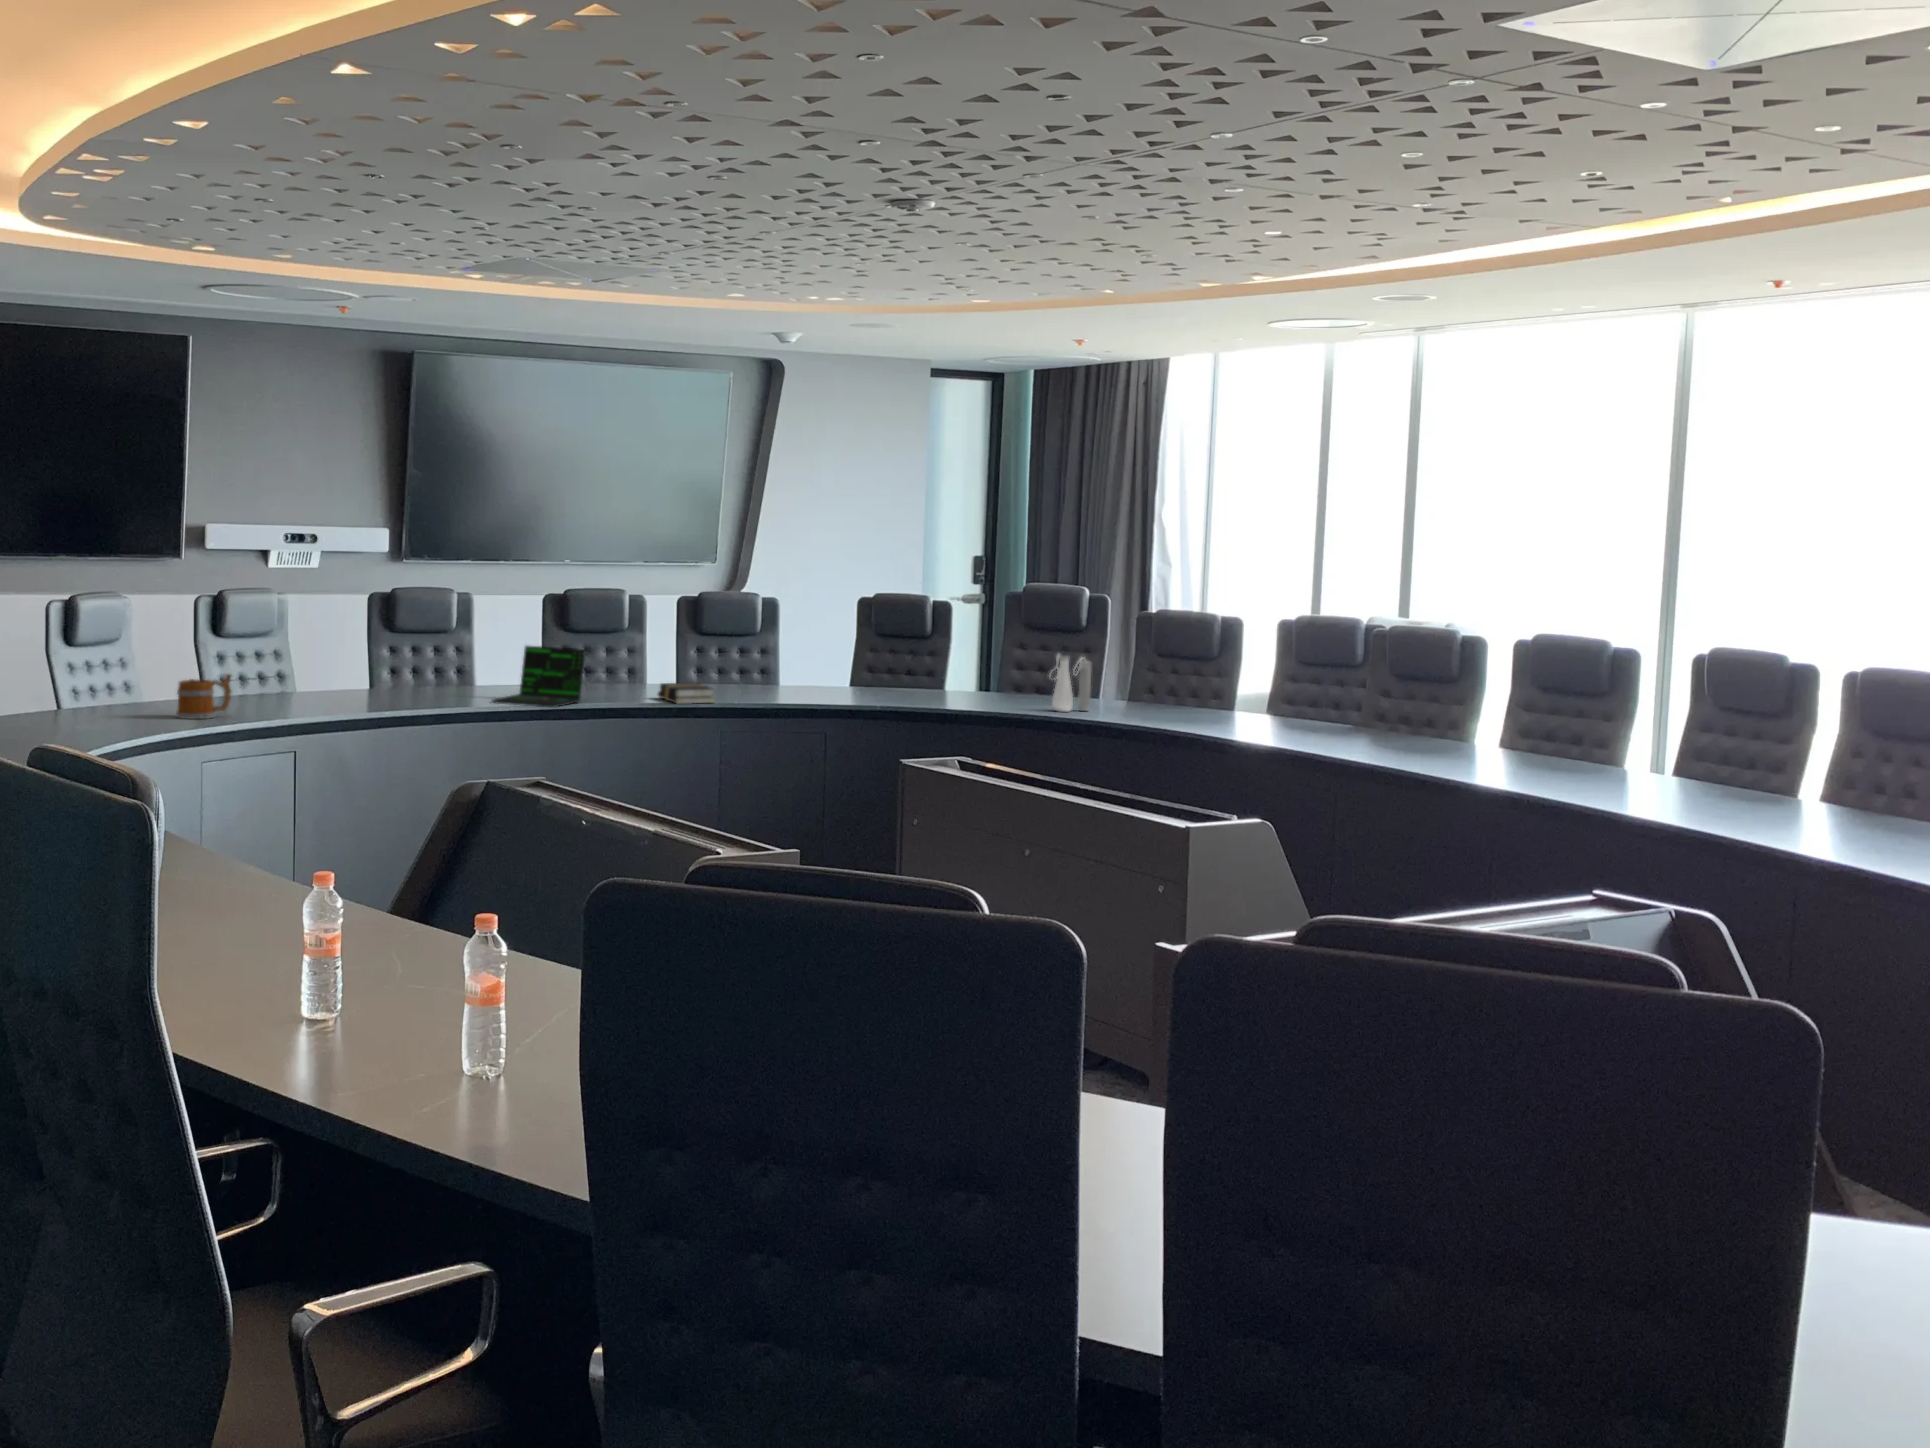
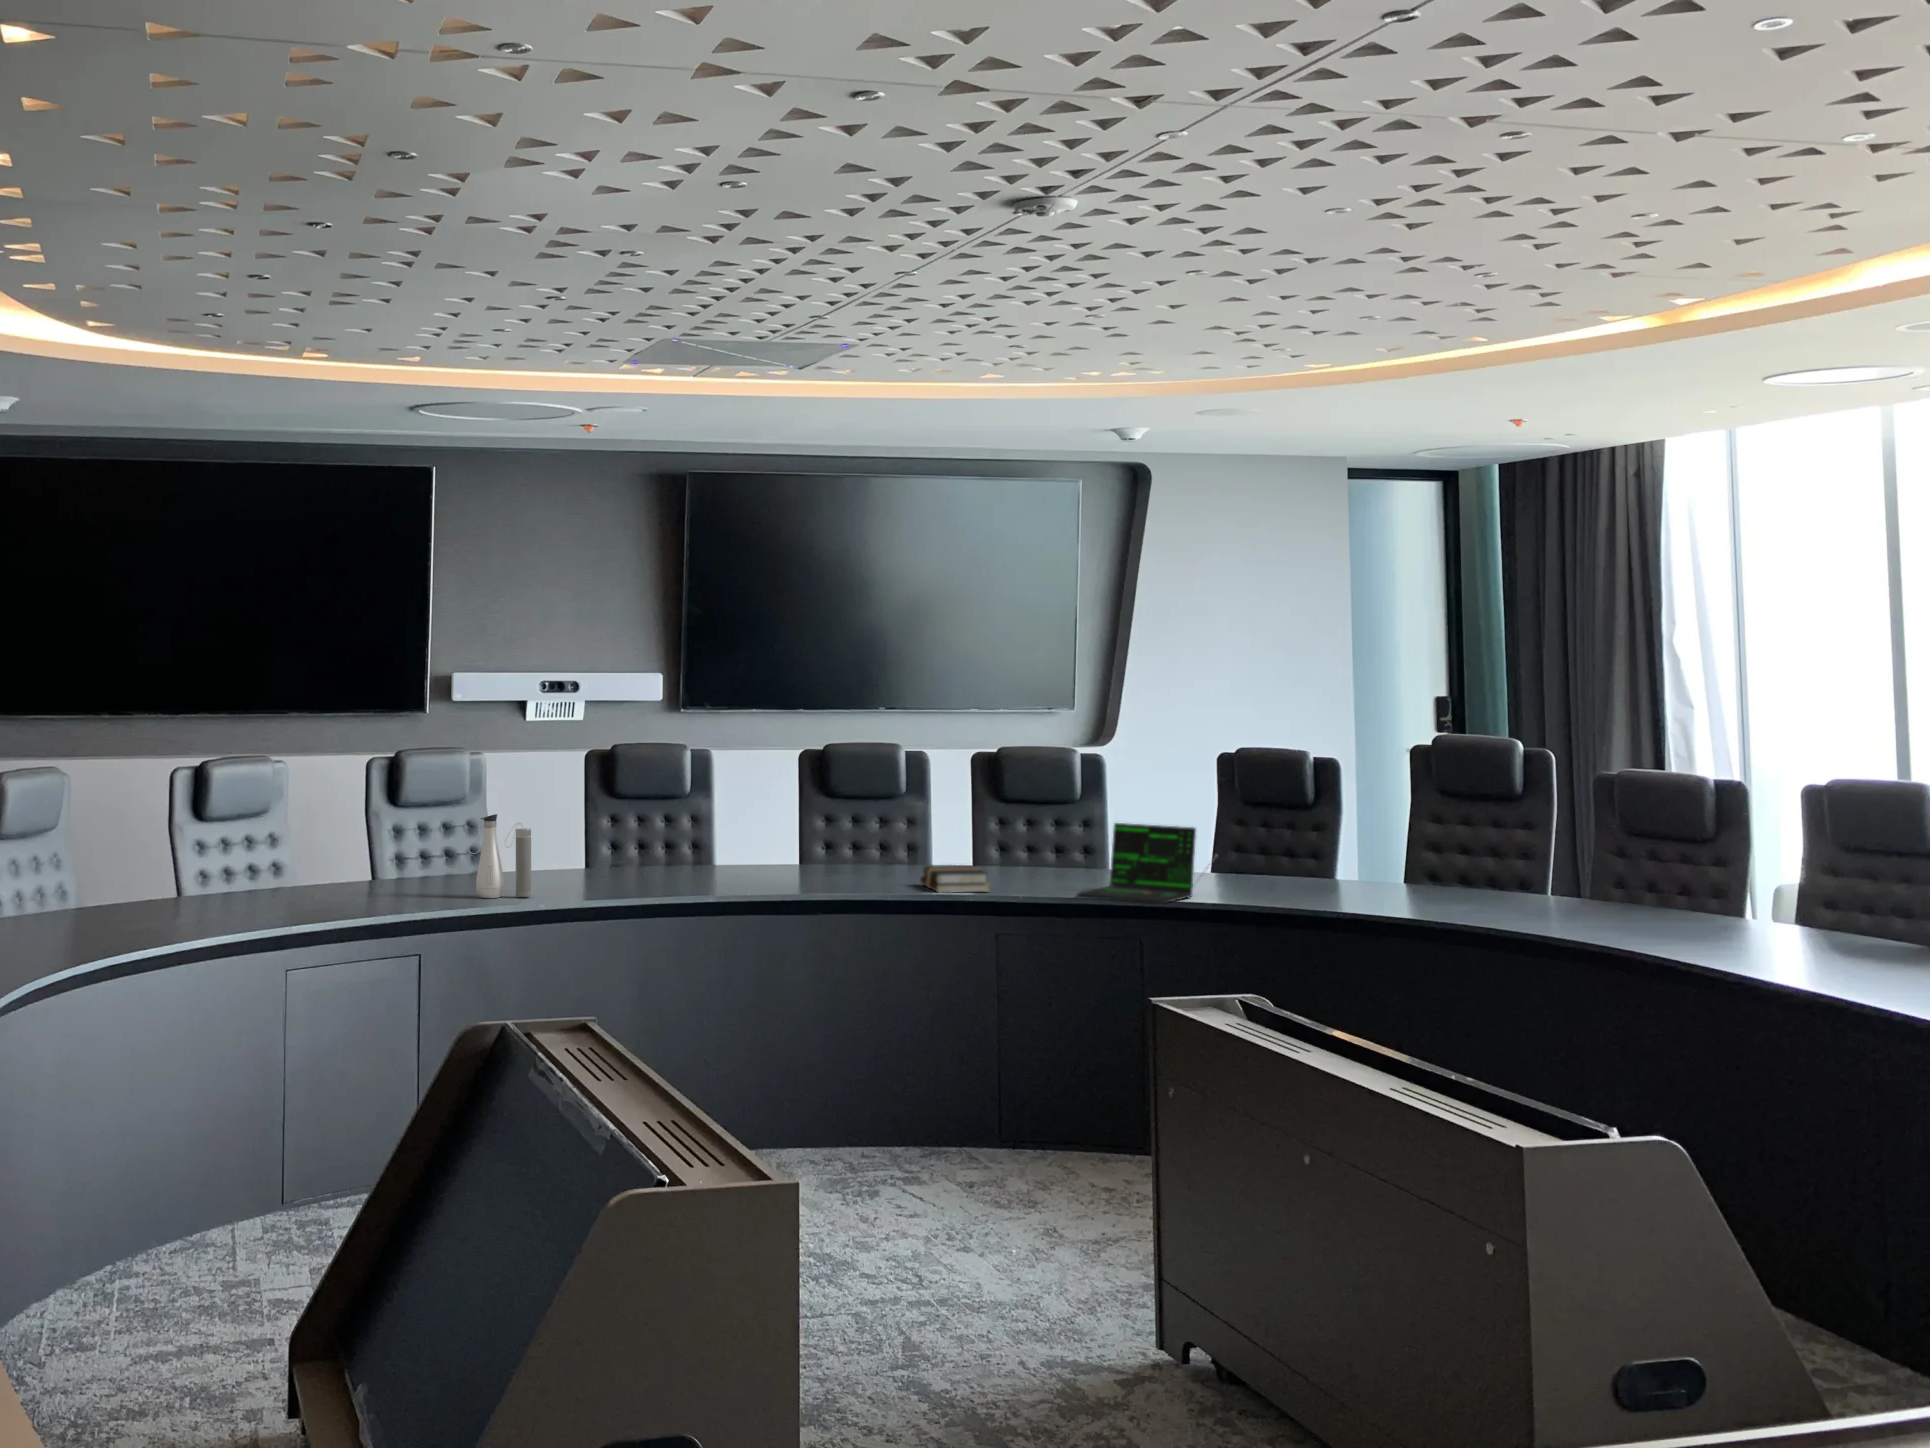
laptop: present [492,646,593,708] -> present [1077,823,1211,905]
water bottle: present [1052,651,1091,712] -> present [468,814,531,898]
mug: present [176,674,231,719] -> none [287,852,357,909]

